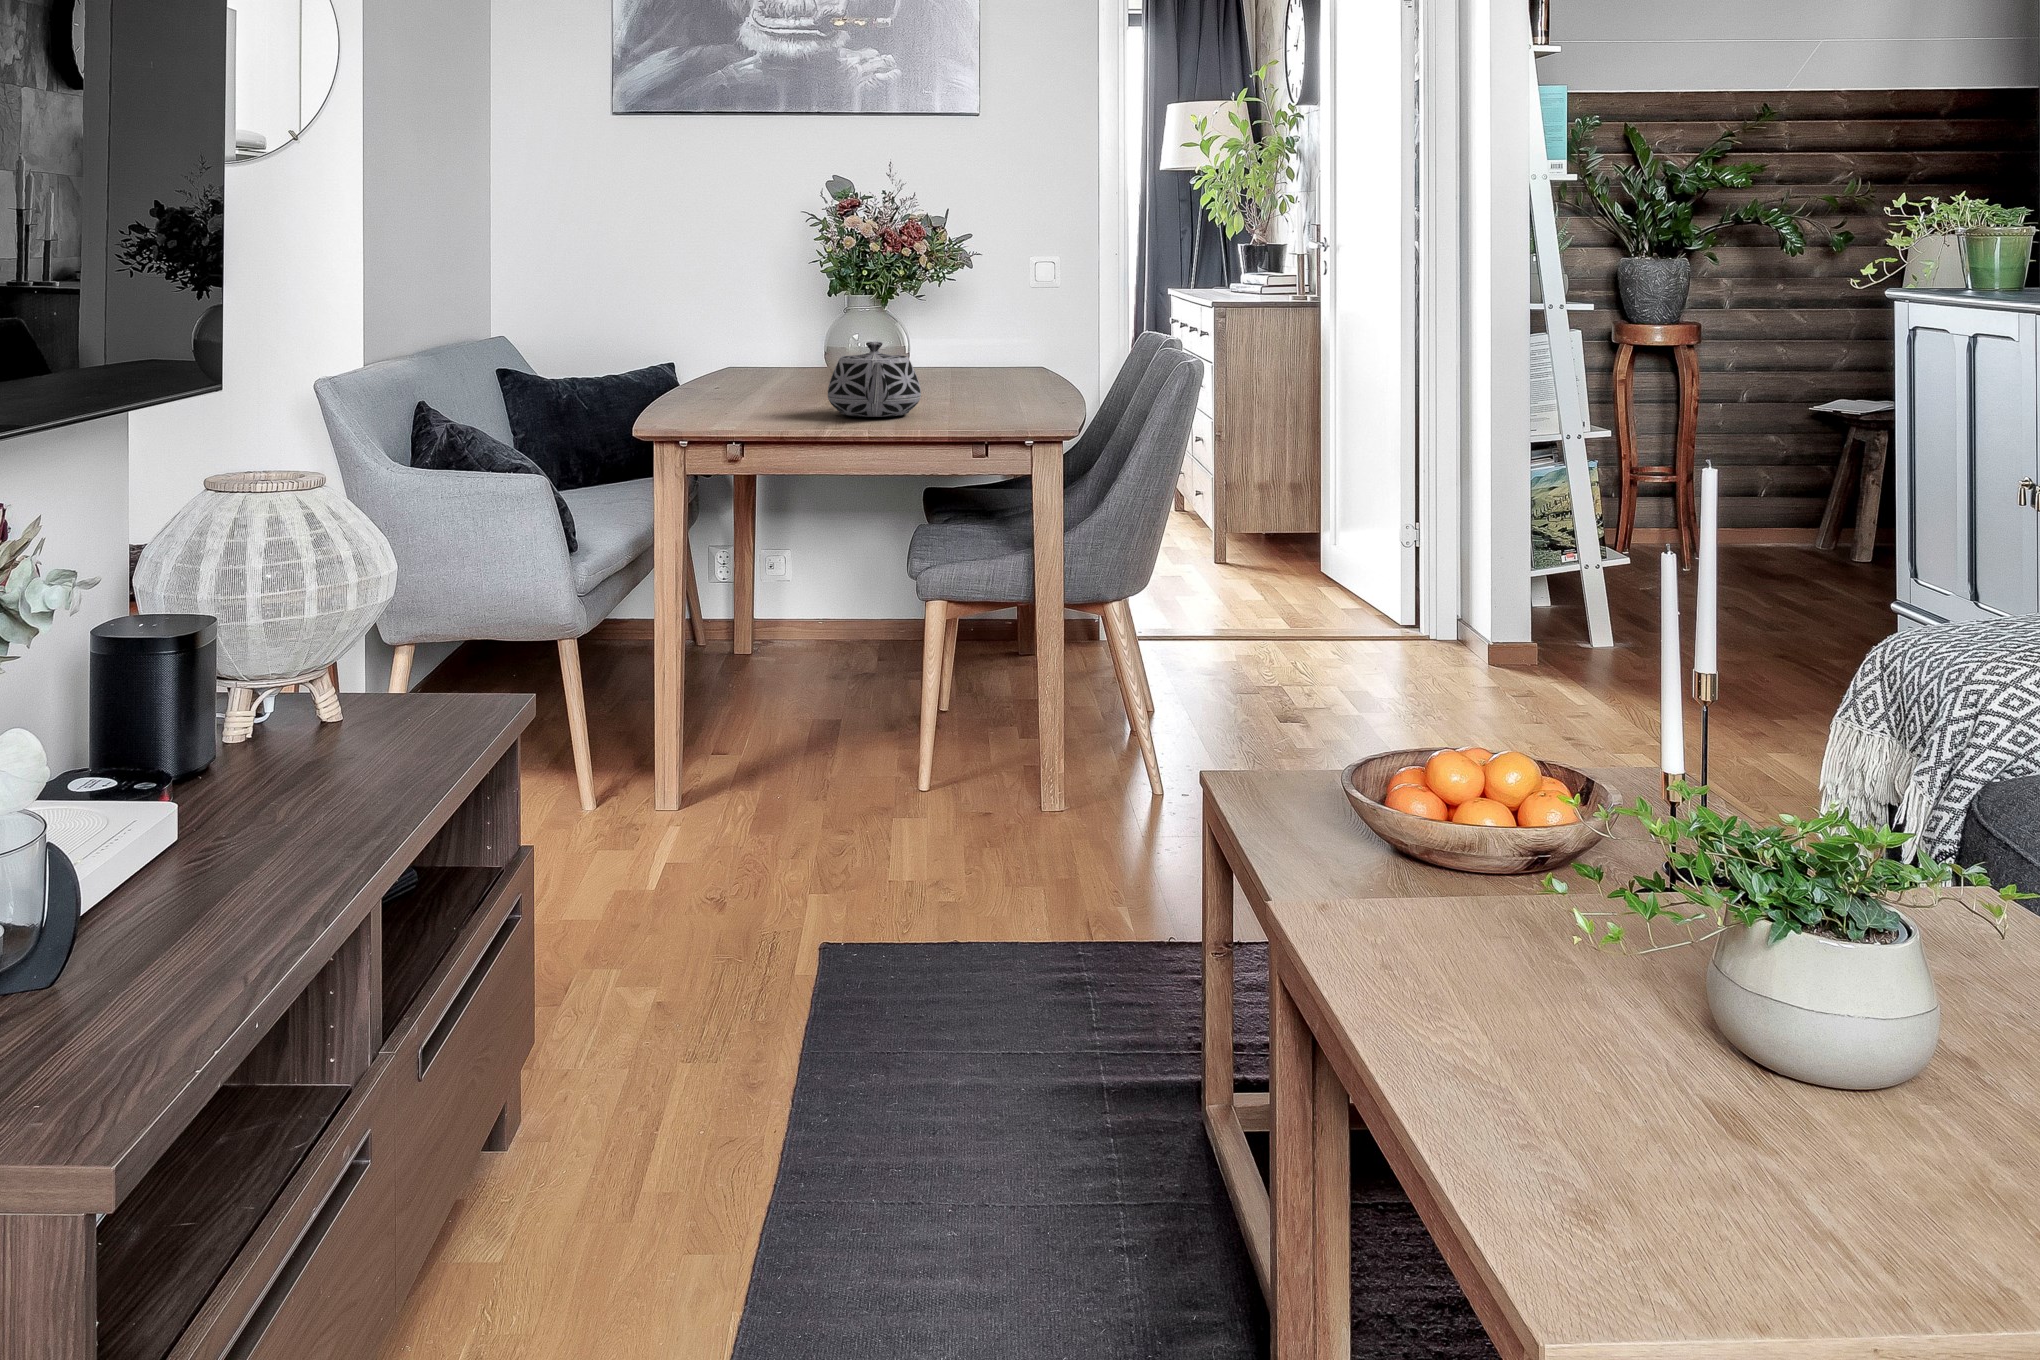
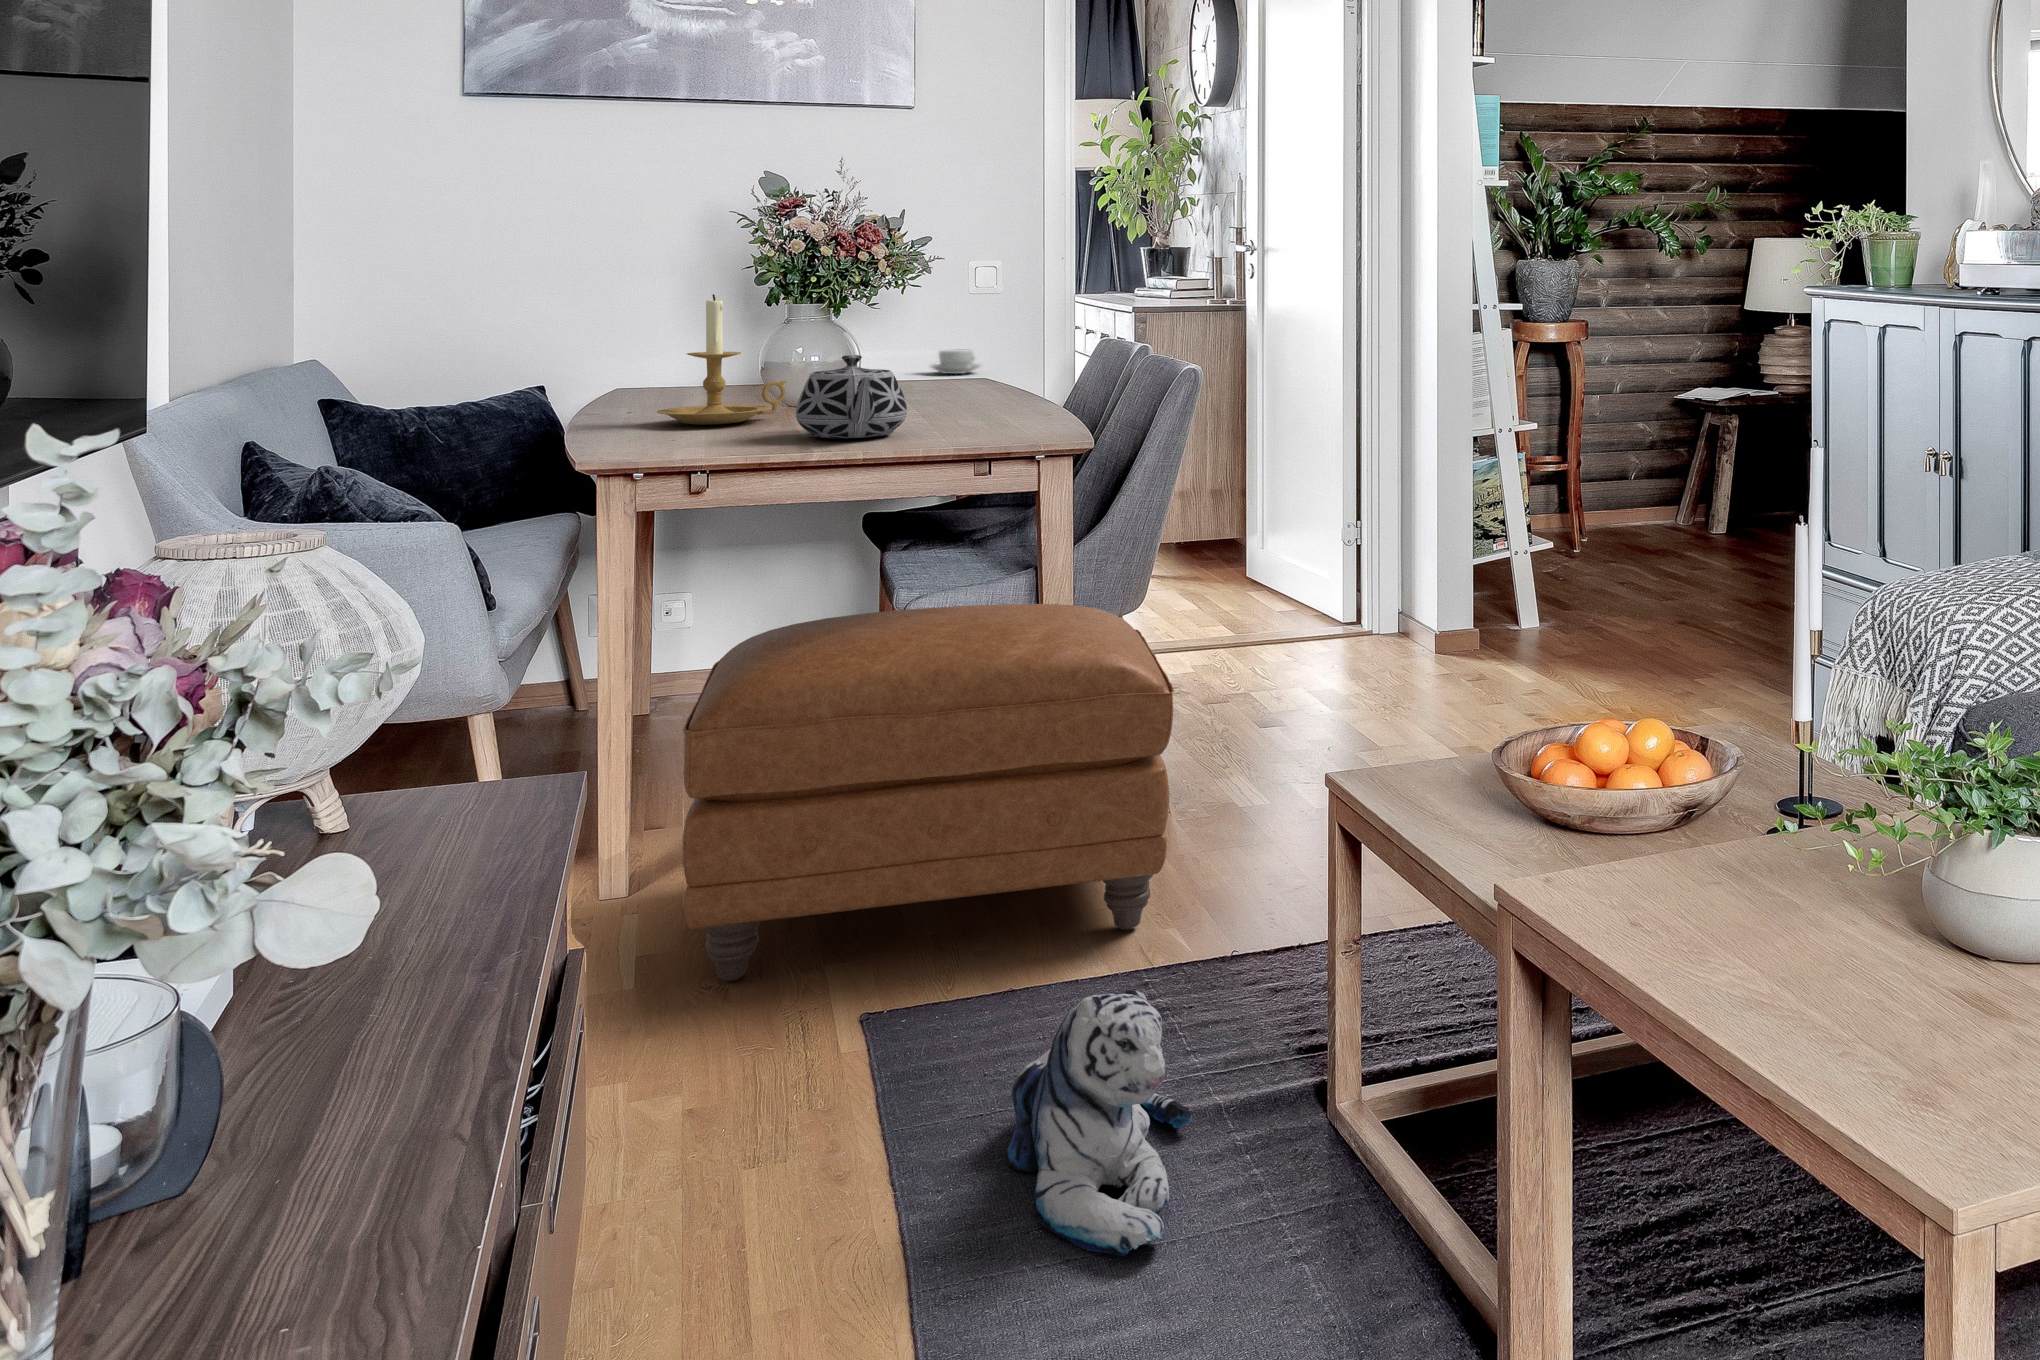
candle holder: none [731,286,836,400] -> present [657,294,787,425]
coffee cup: none [987,339,1035,361] -> present [931,349,981,374]
ottoman: none [699,577,1120,897] -> present [683,604,1174,981]
plush toy: none [898,943,1070,1188] -> present [1003,990,1192,1256]

